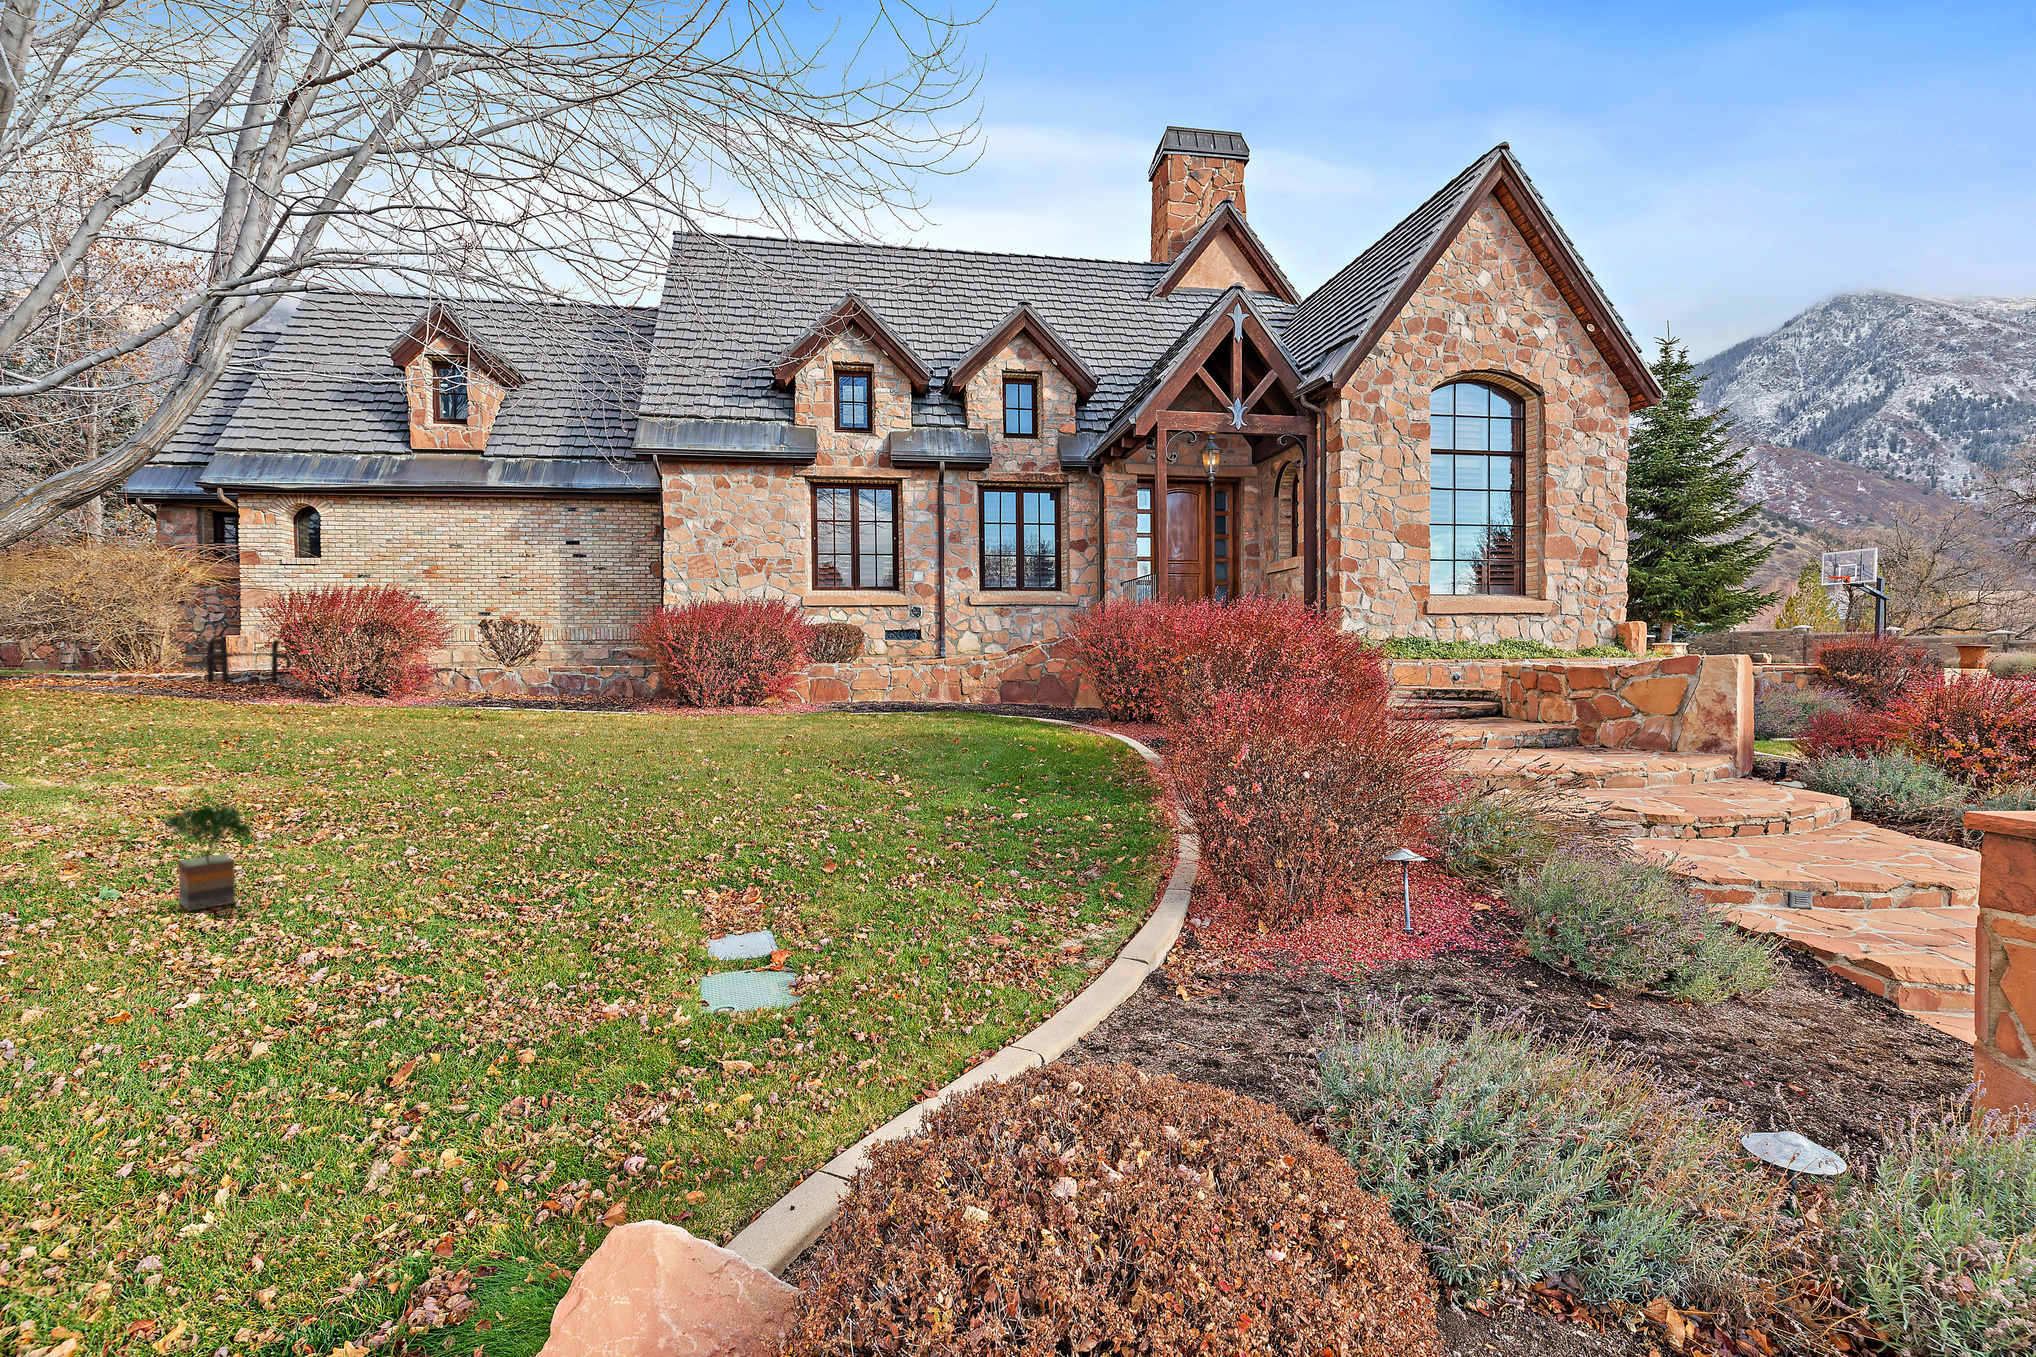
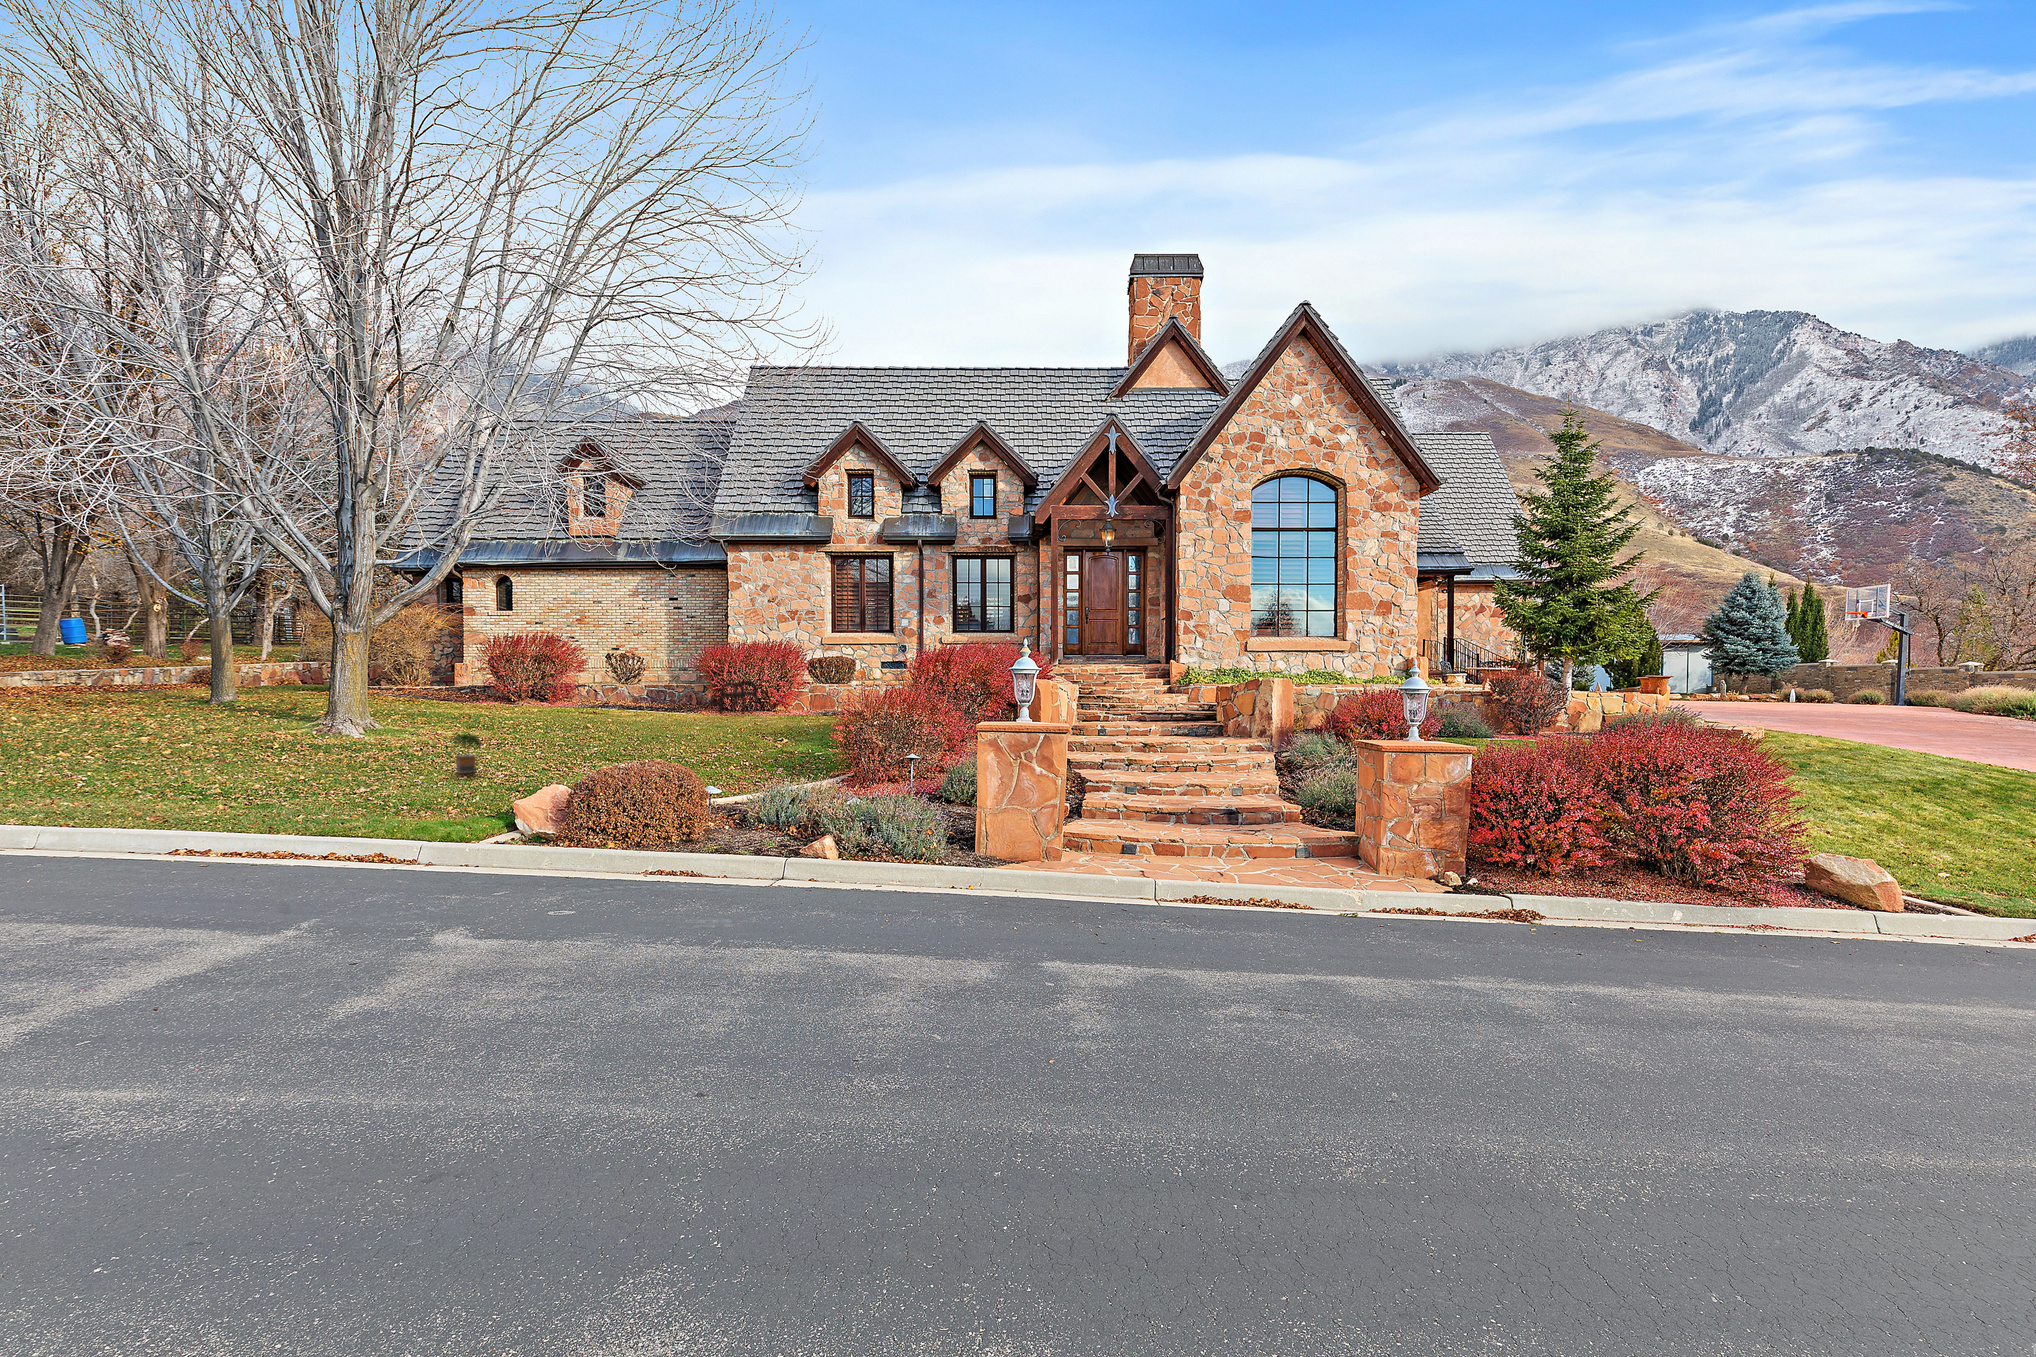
bench: present [207,638,291,683] -> present [719,681,758,713]

